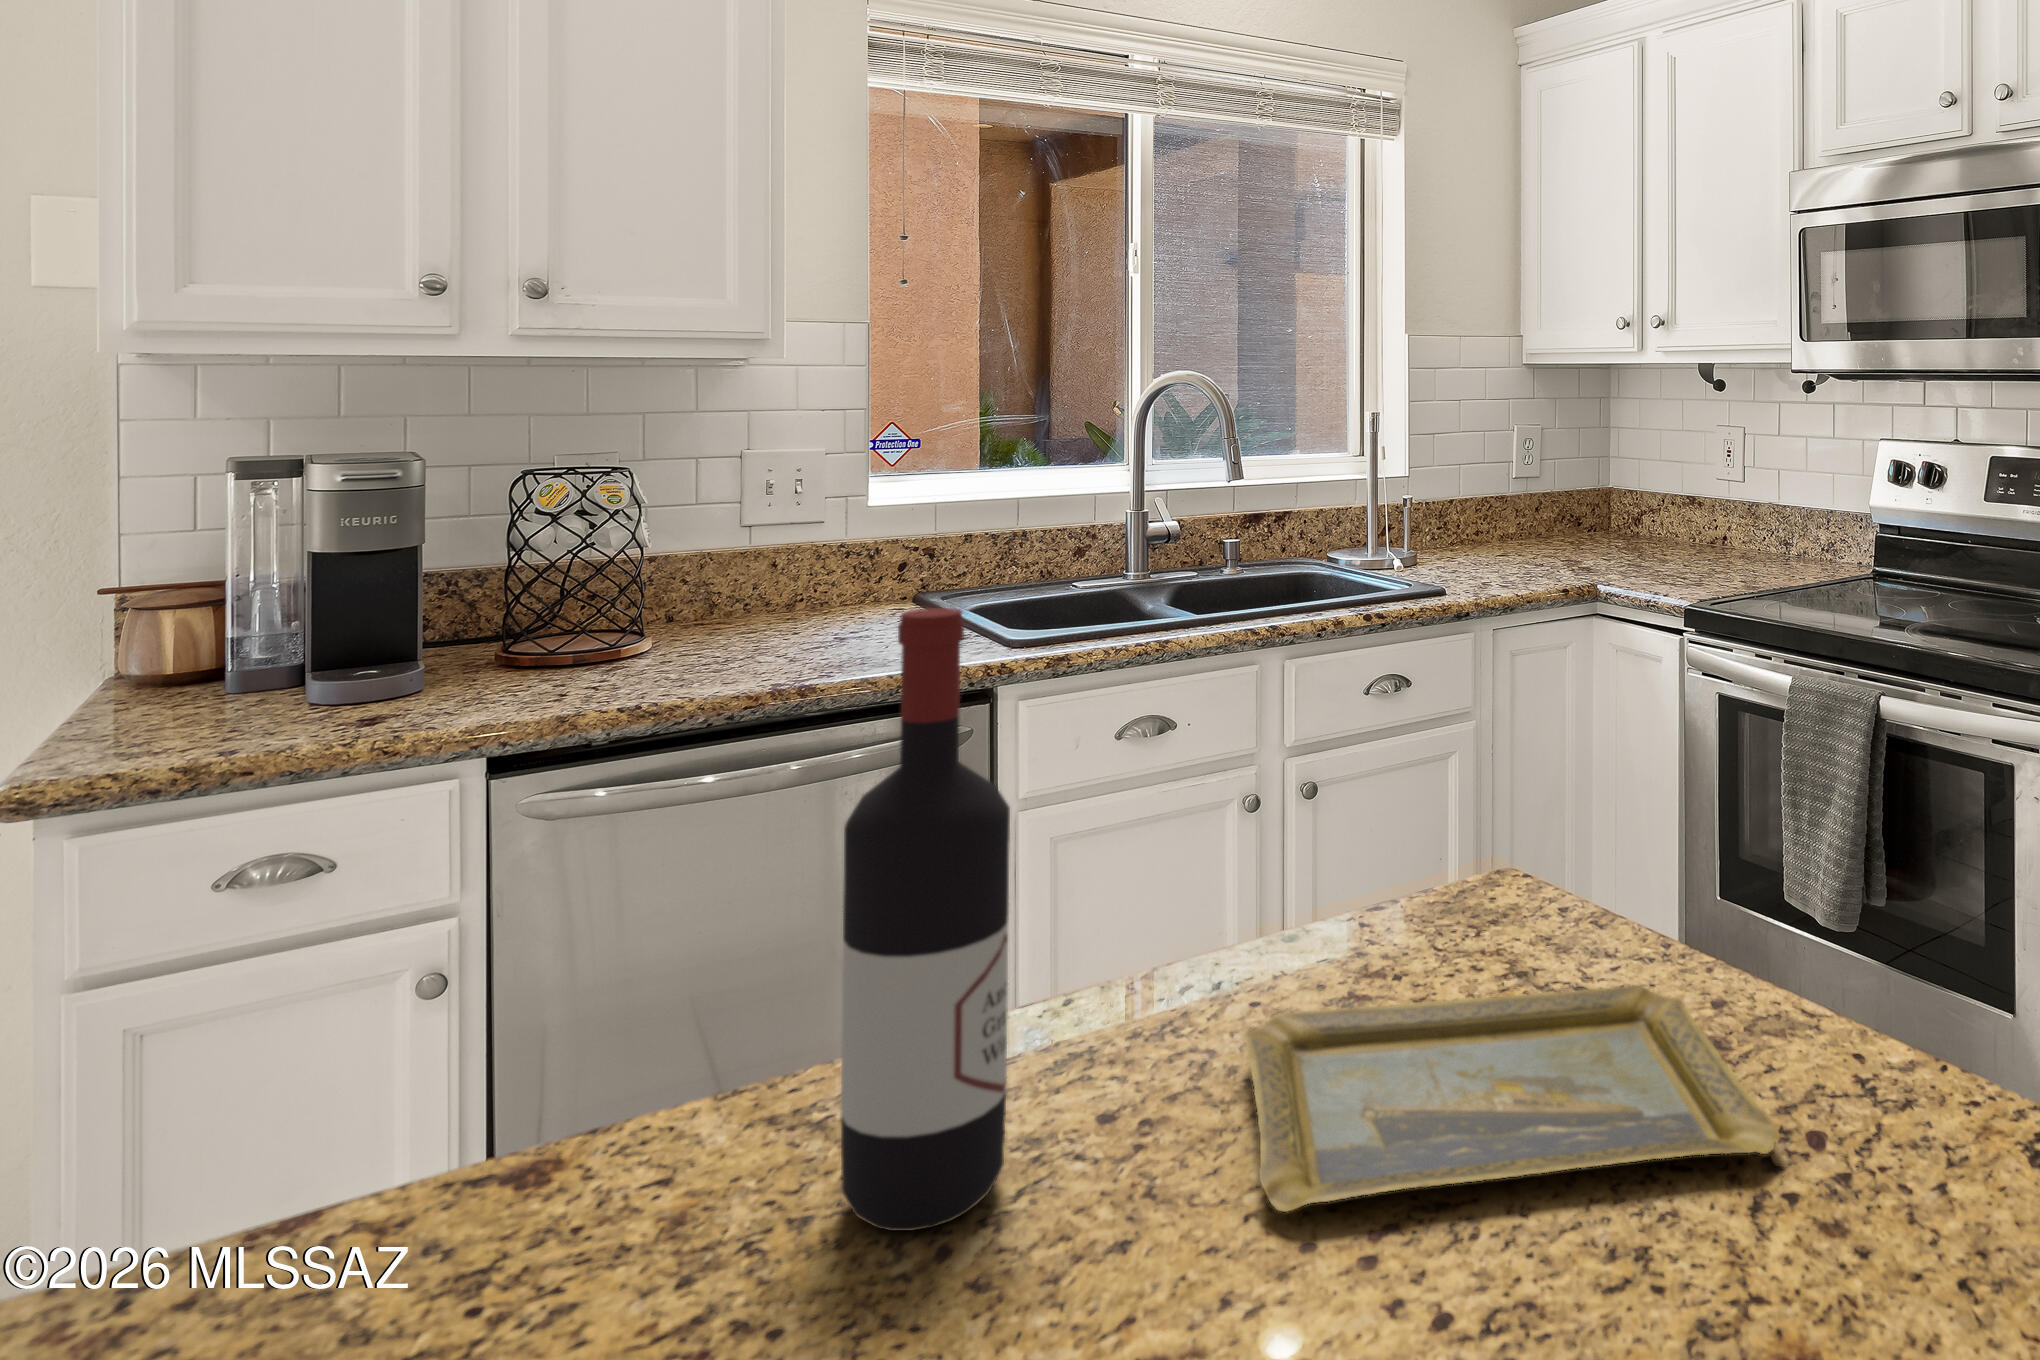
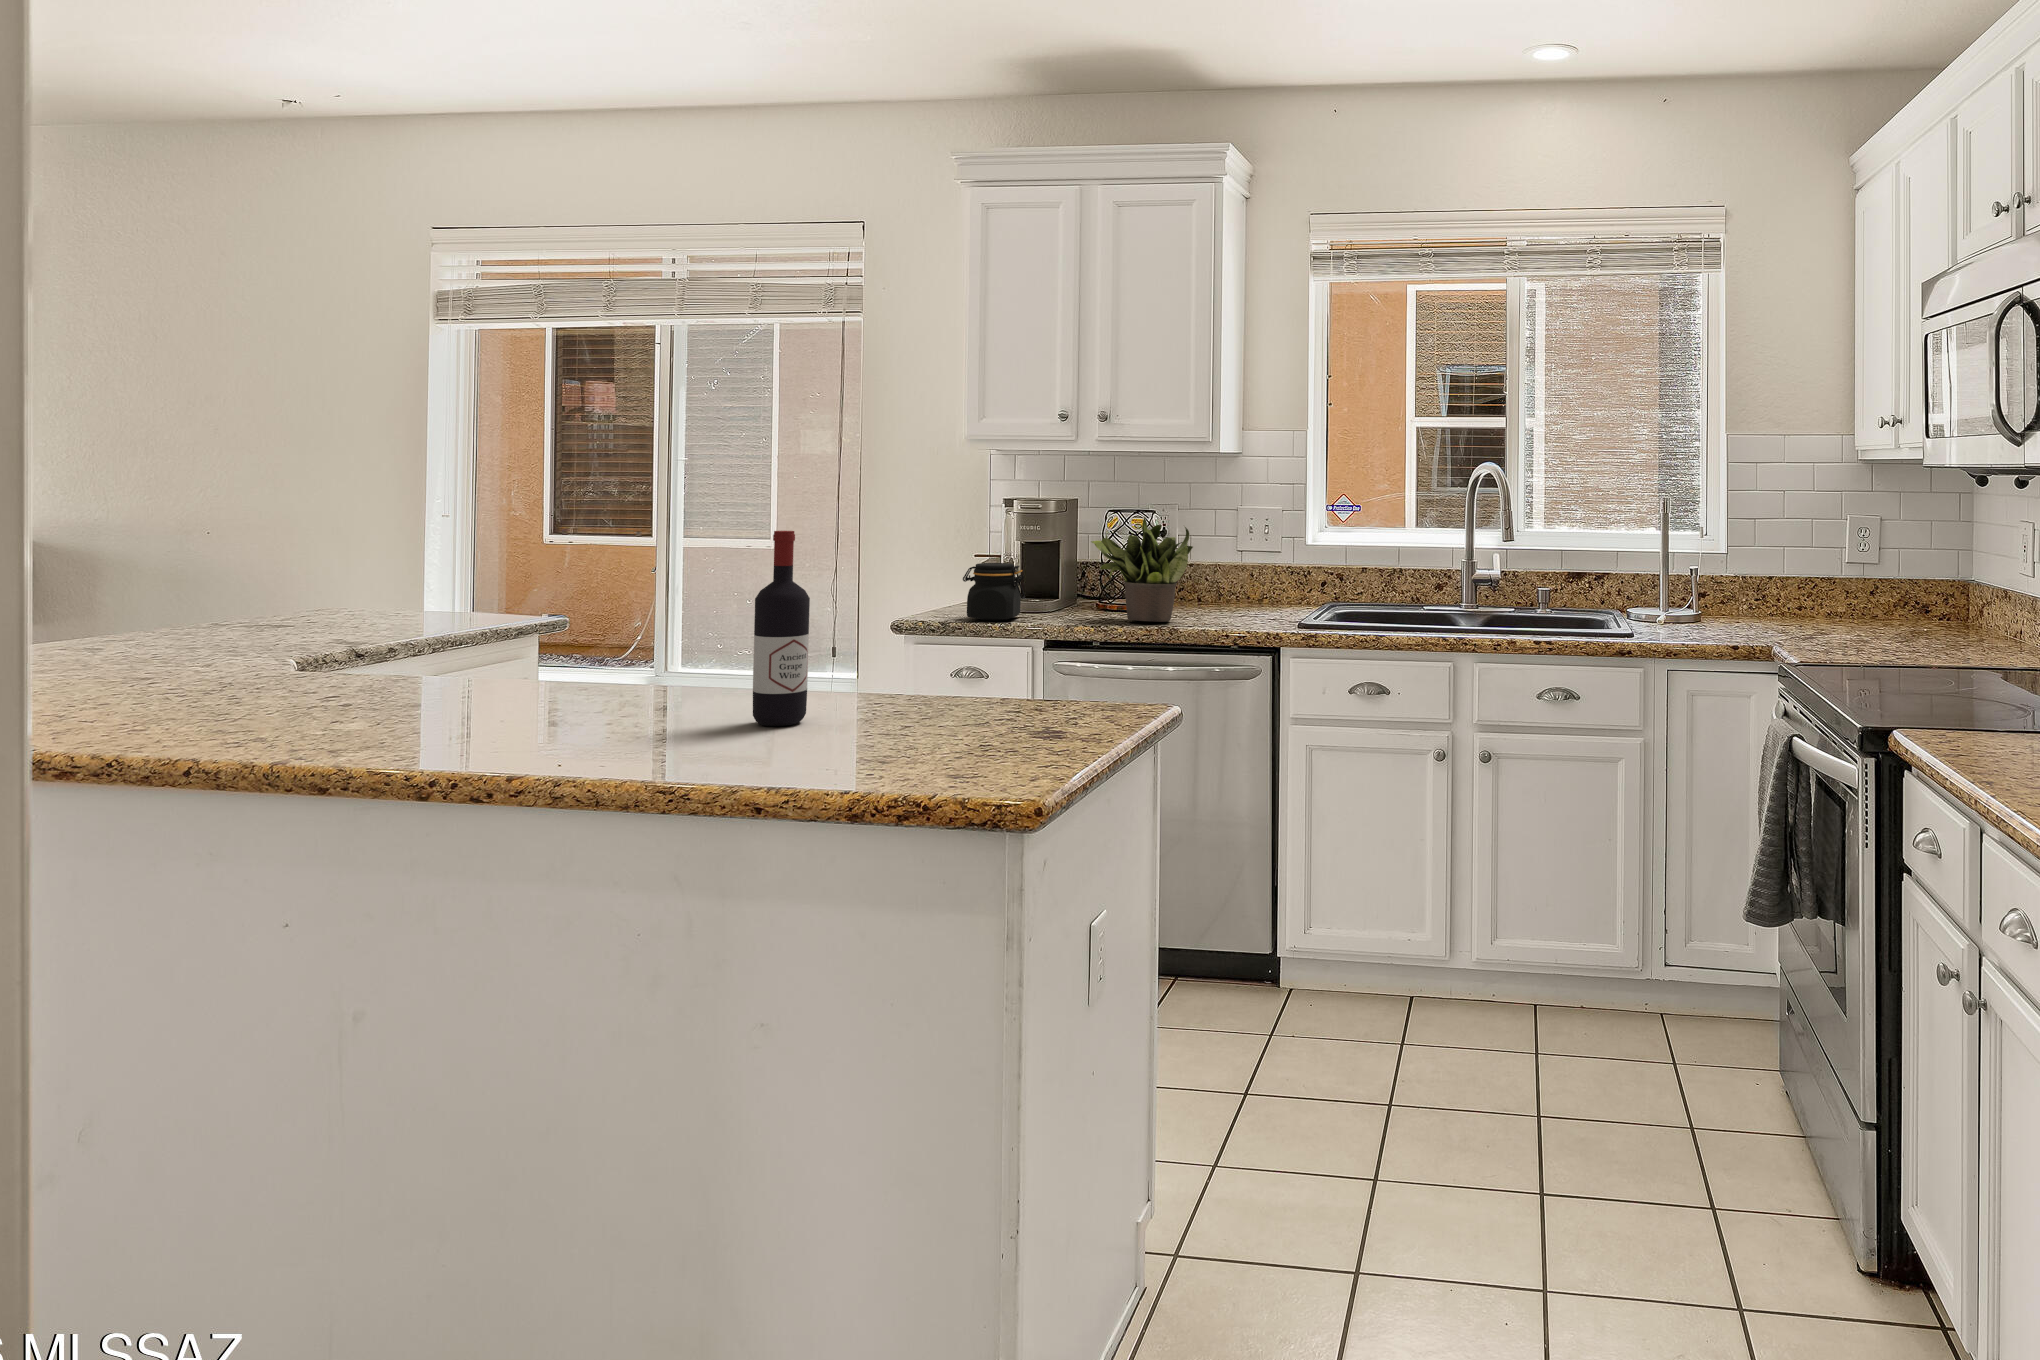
potted plant: none [559,478,794,675] -> present [1091,517,1193,622]
jar: none [260,597,426,726] -> present [963,563,1025,621]
tray: present [1244,986,1777,1212] -> none [819,710,1042,761]

